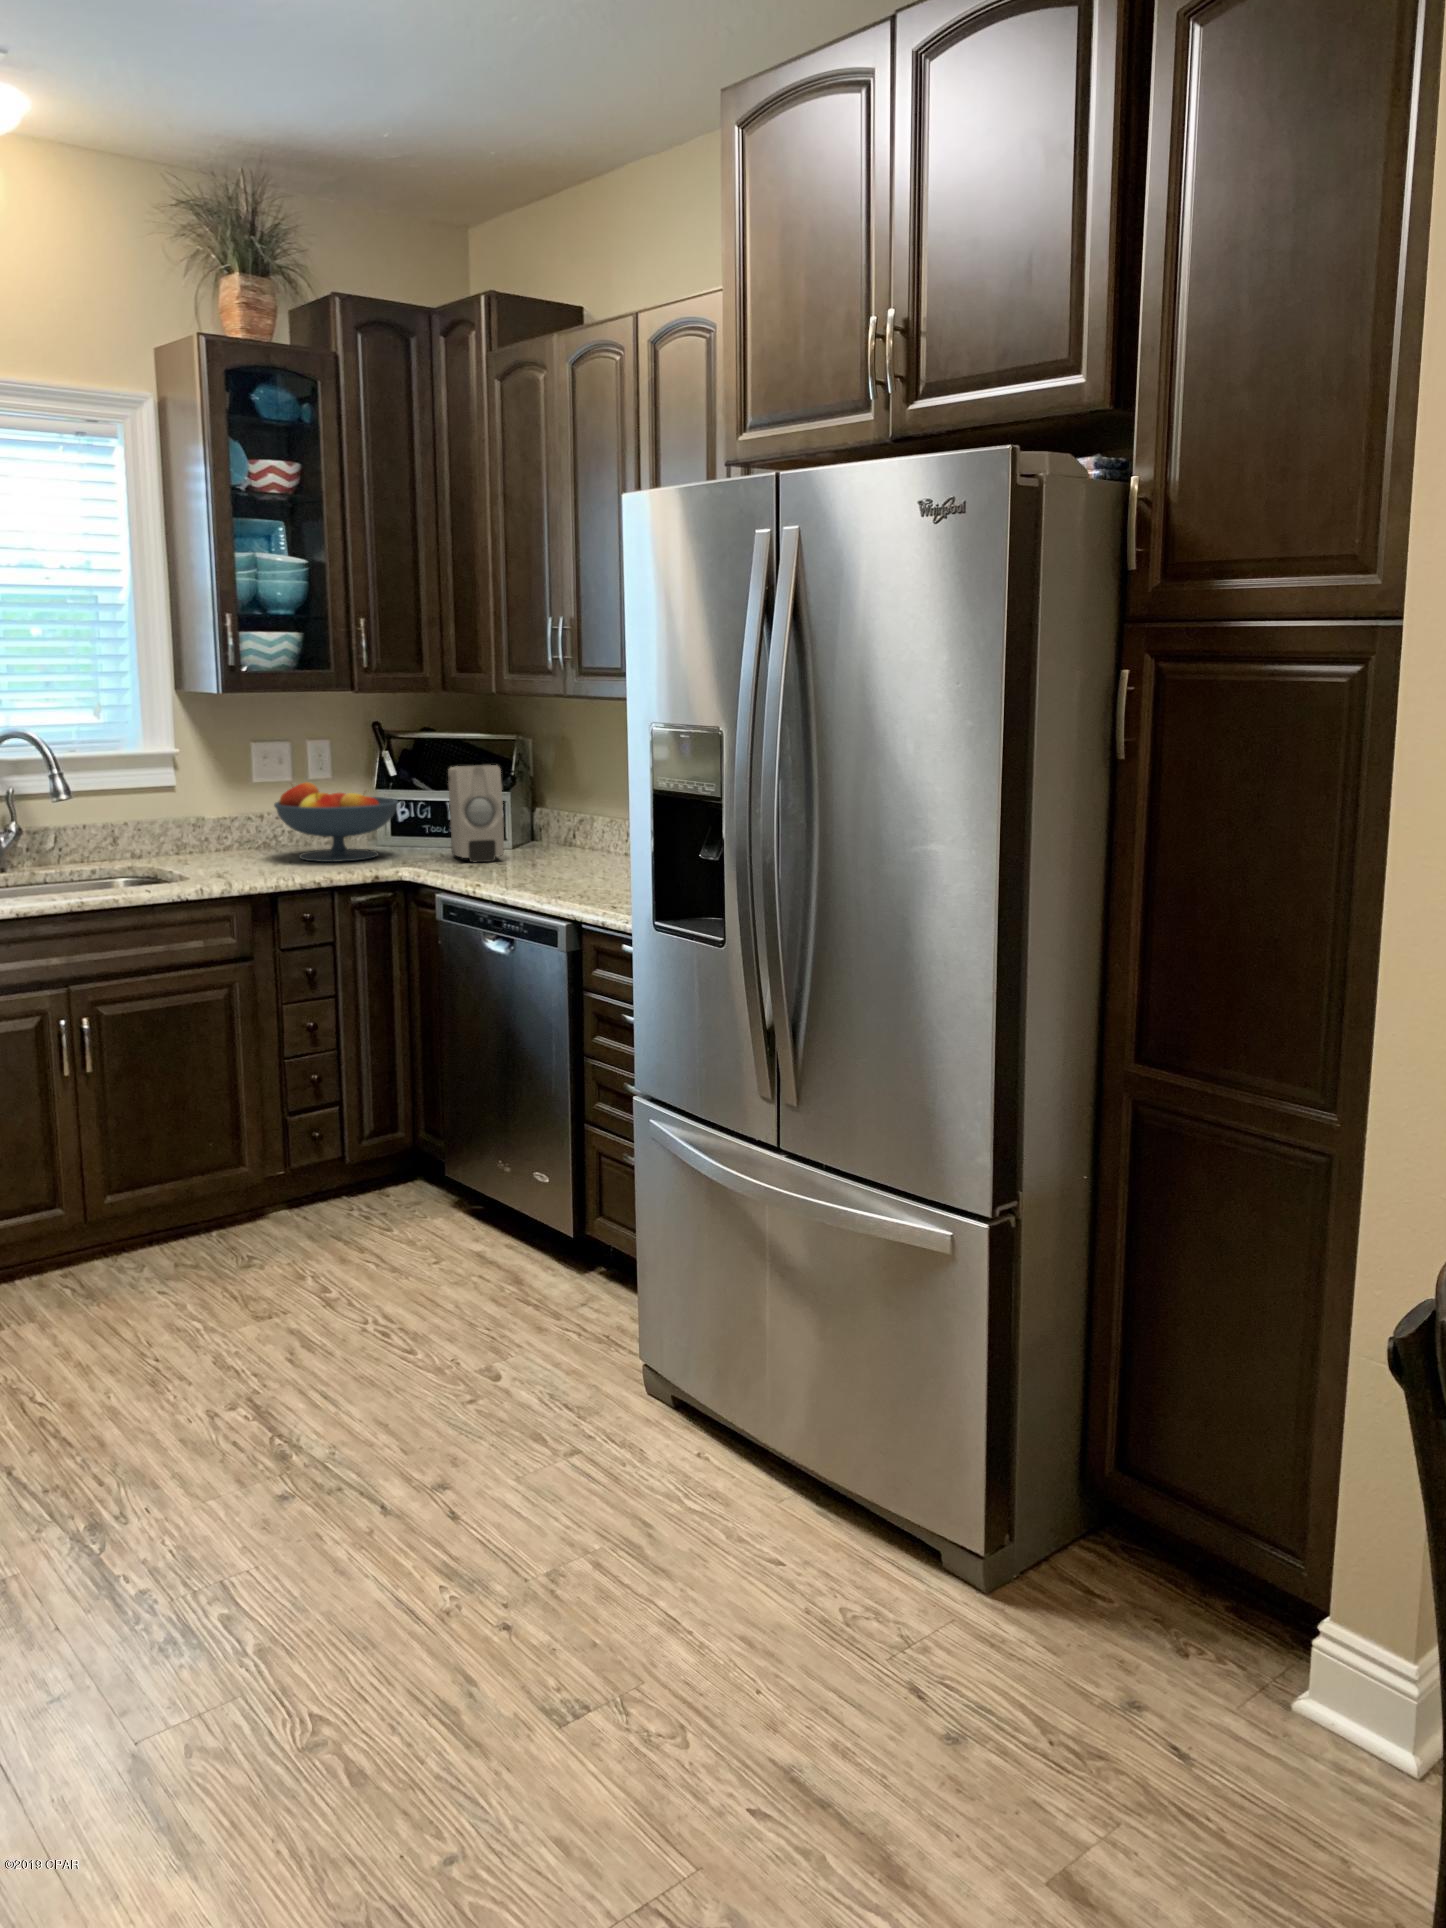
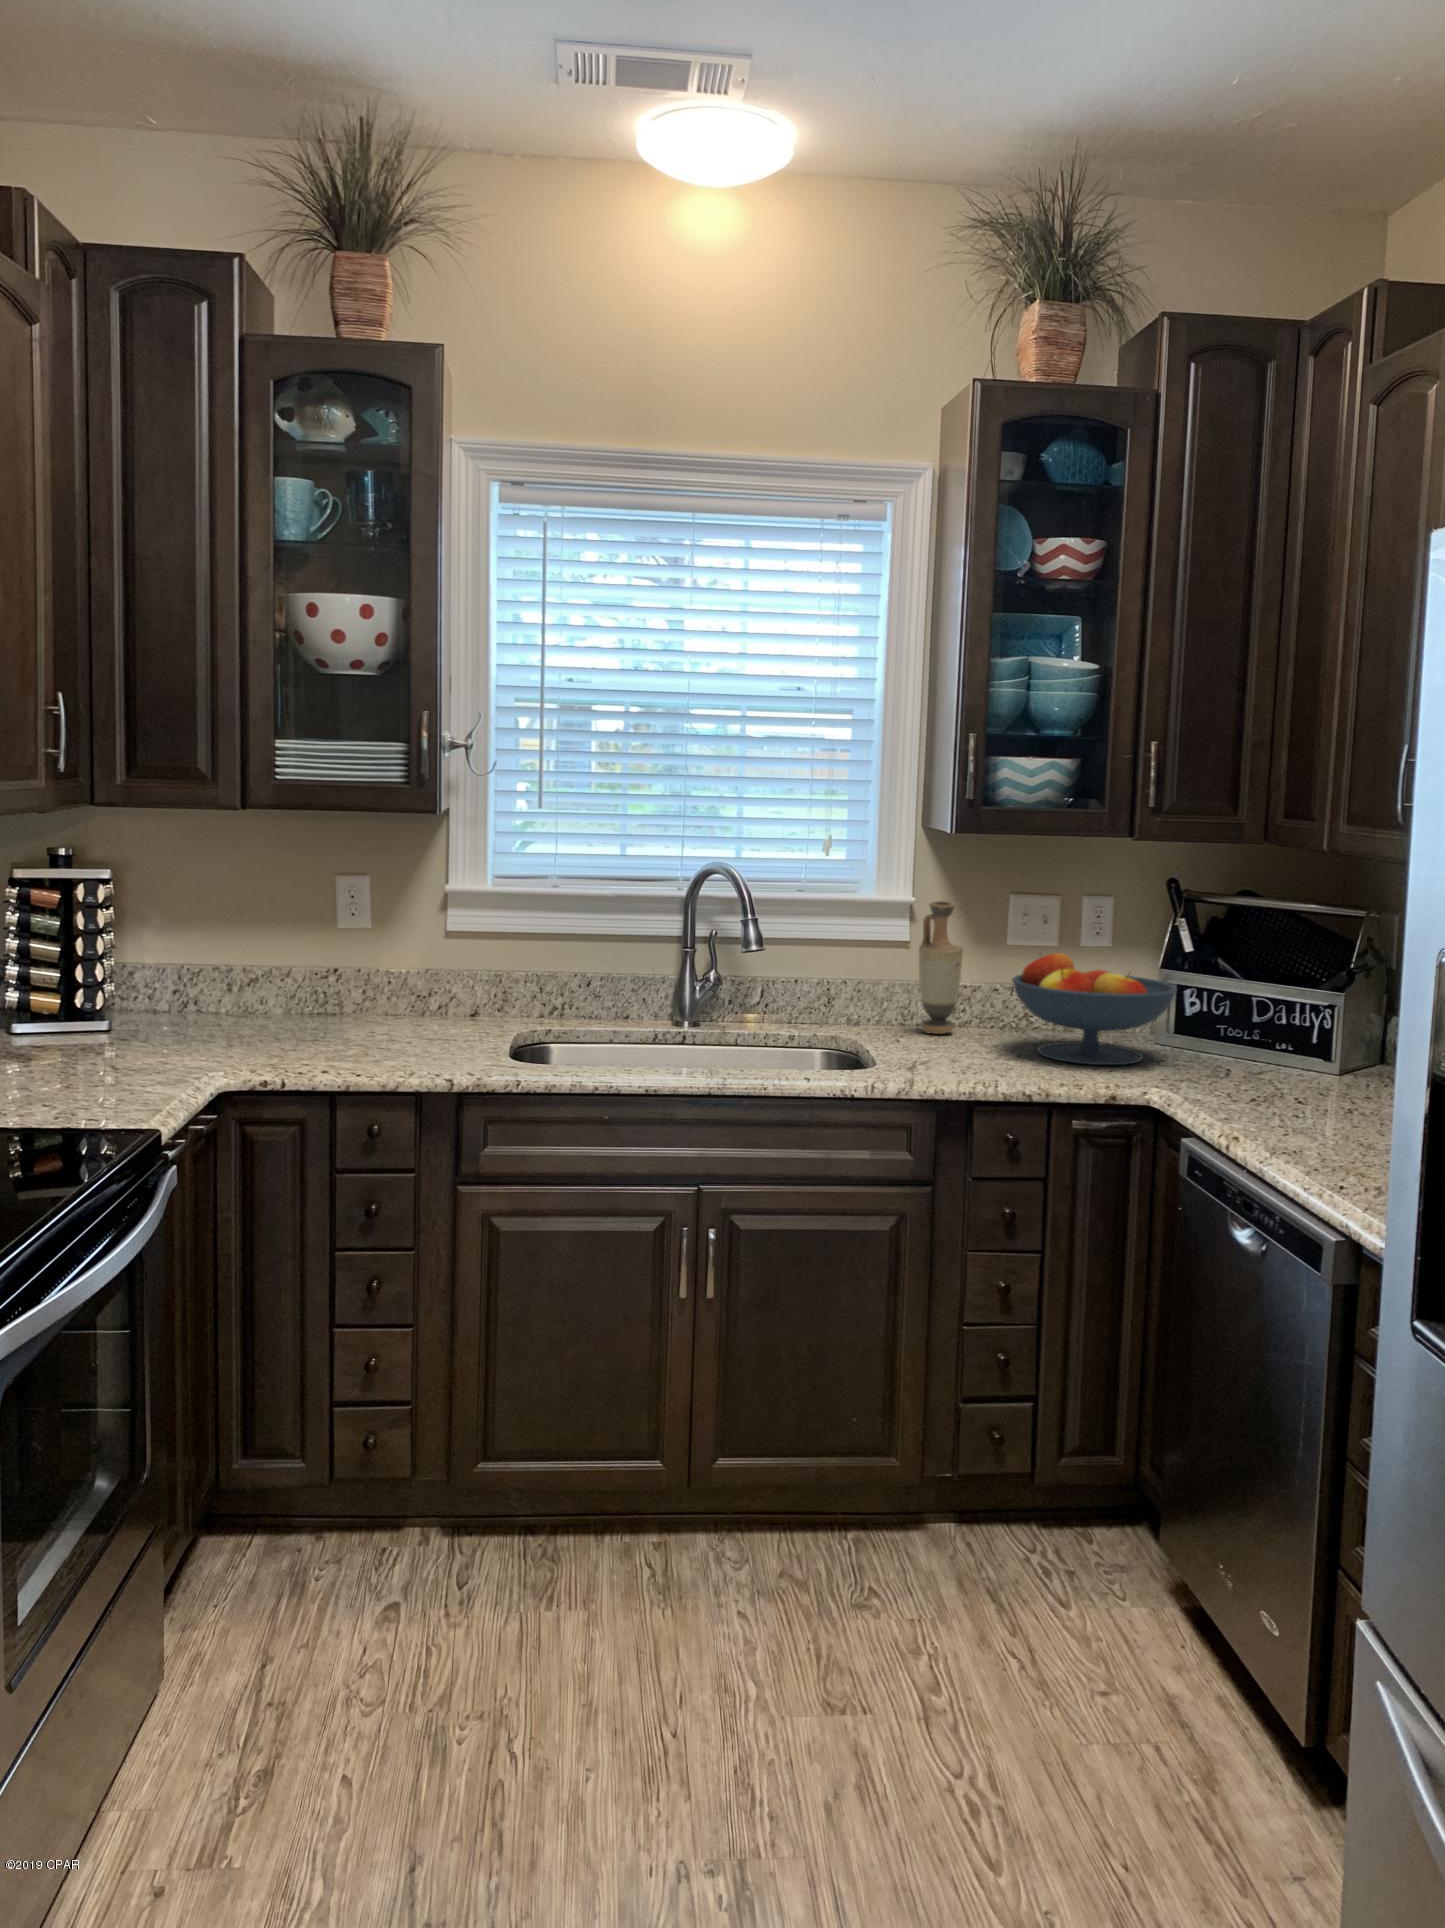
vase: none [187,751,224,857] -> present [919,901,963,1034]
soap dispenser: present [448,765,504,862] -> none [1243,951,1320,1095]

